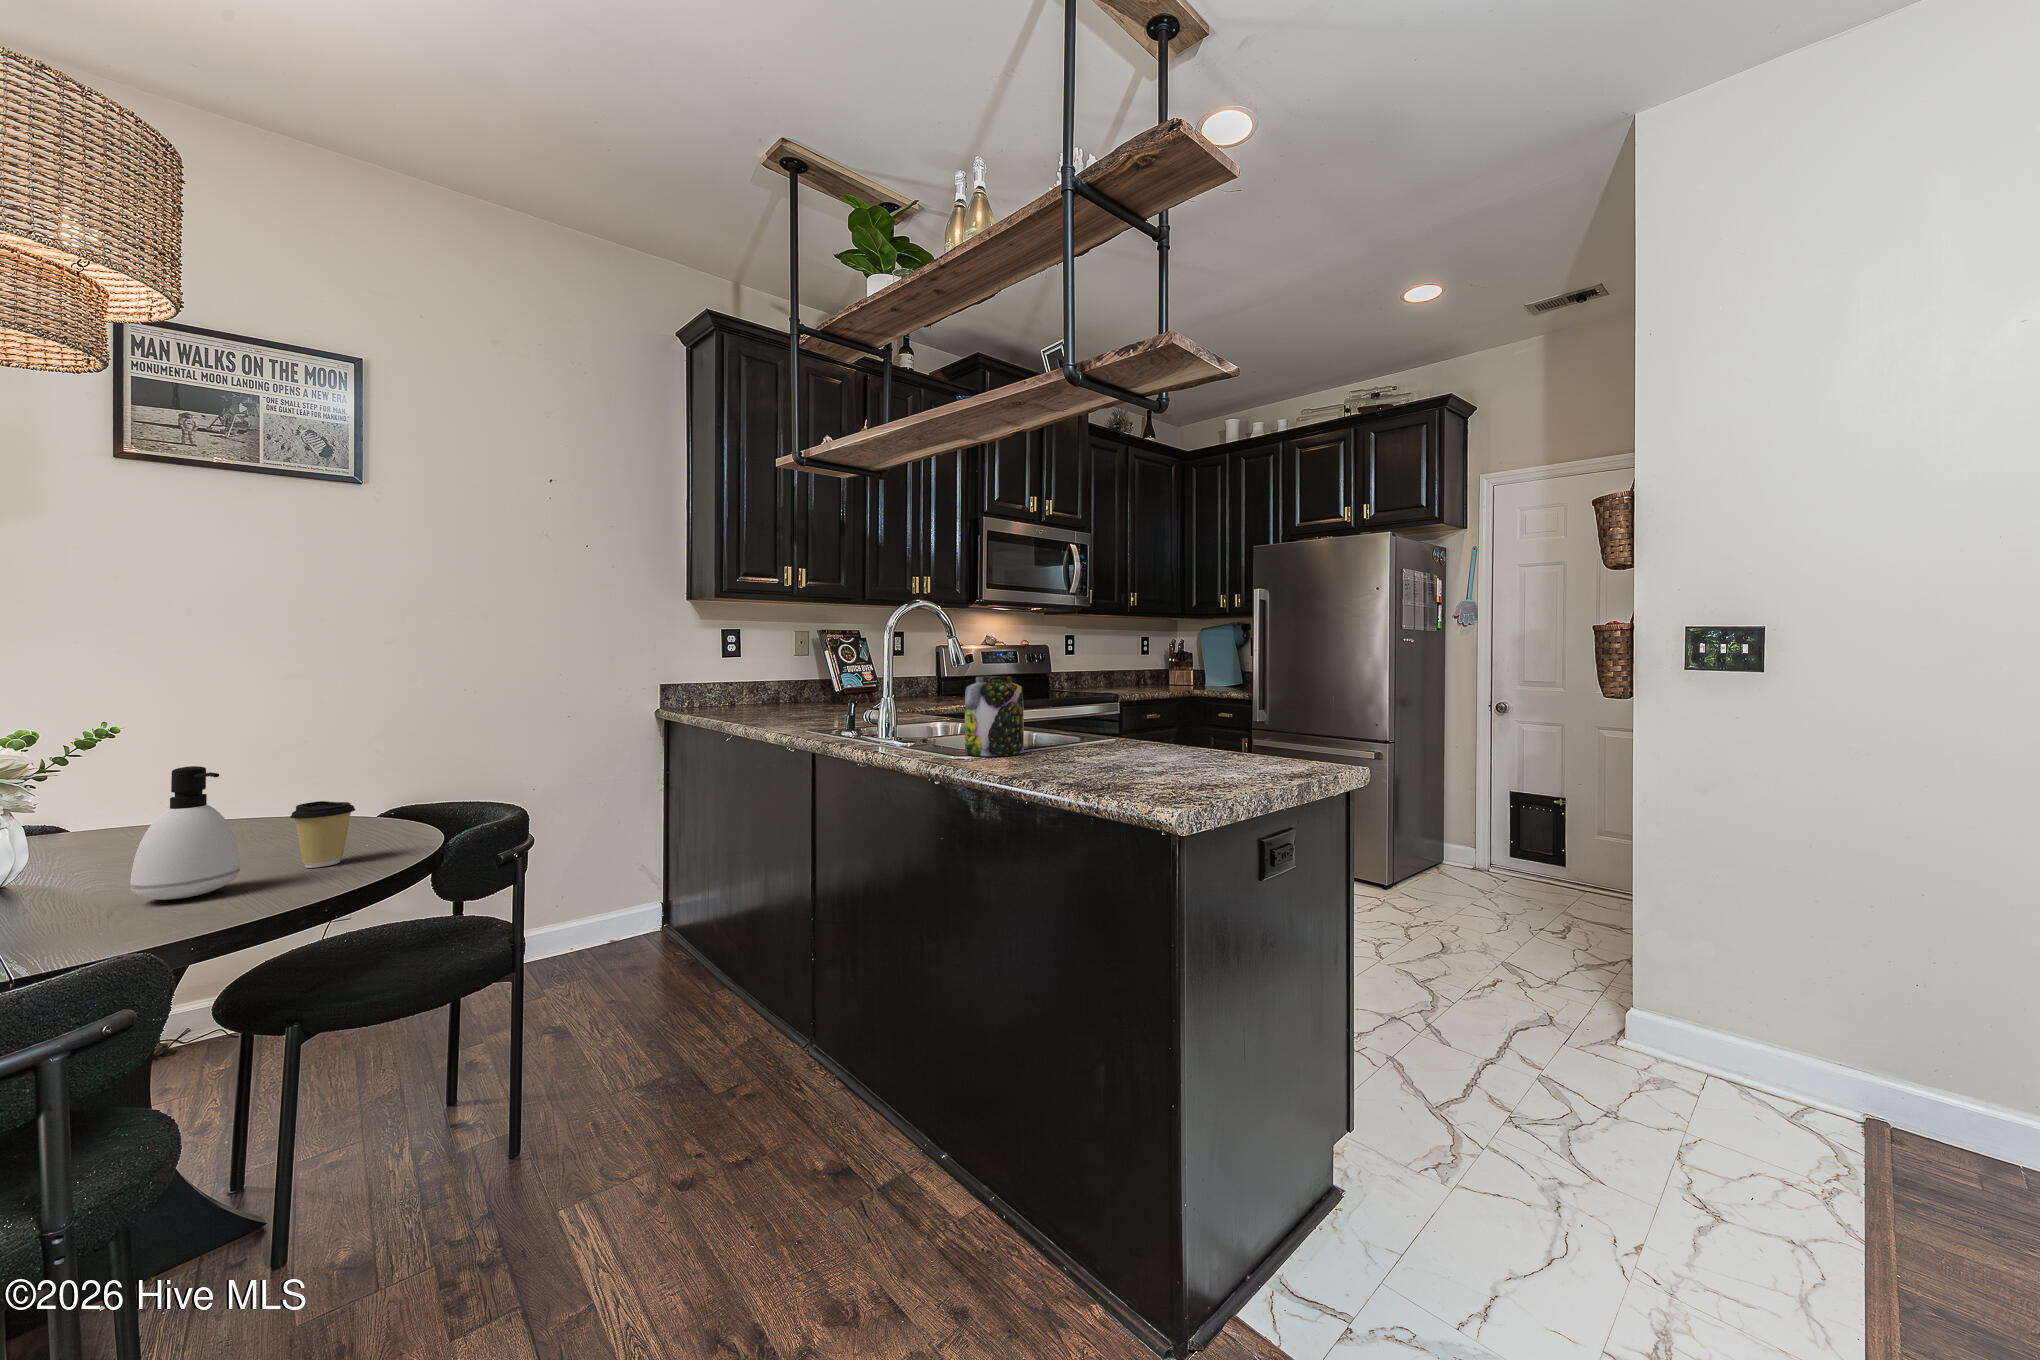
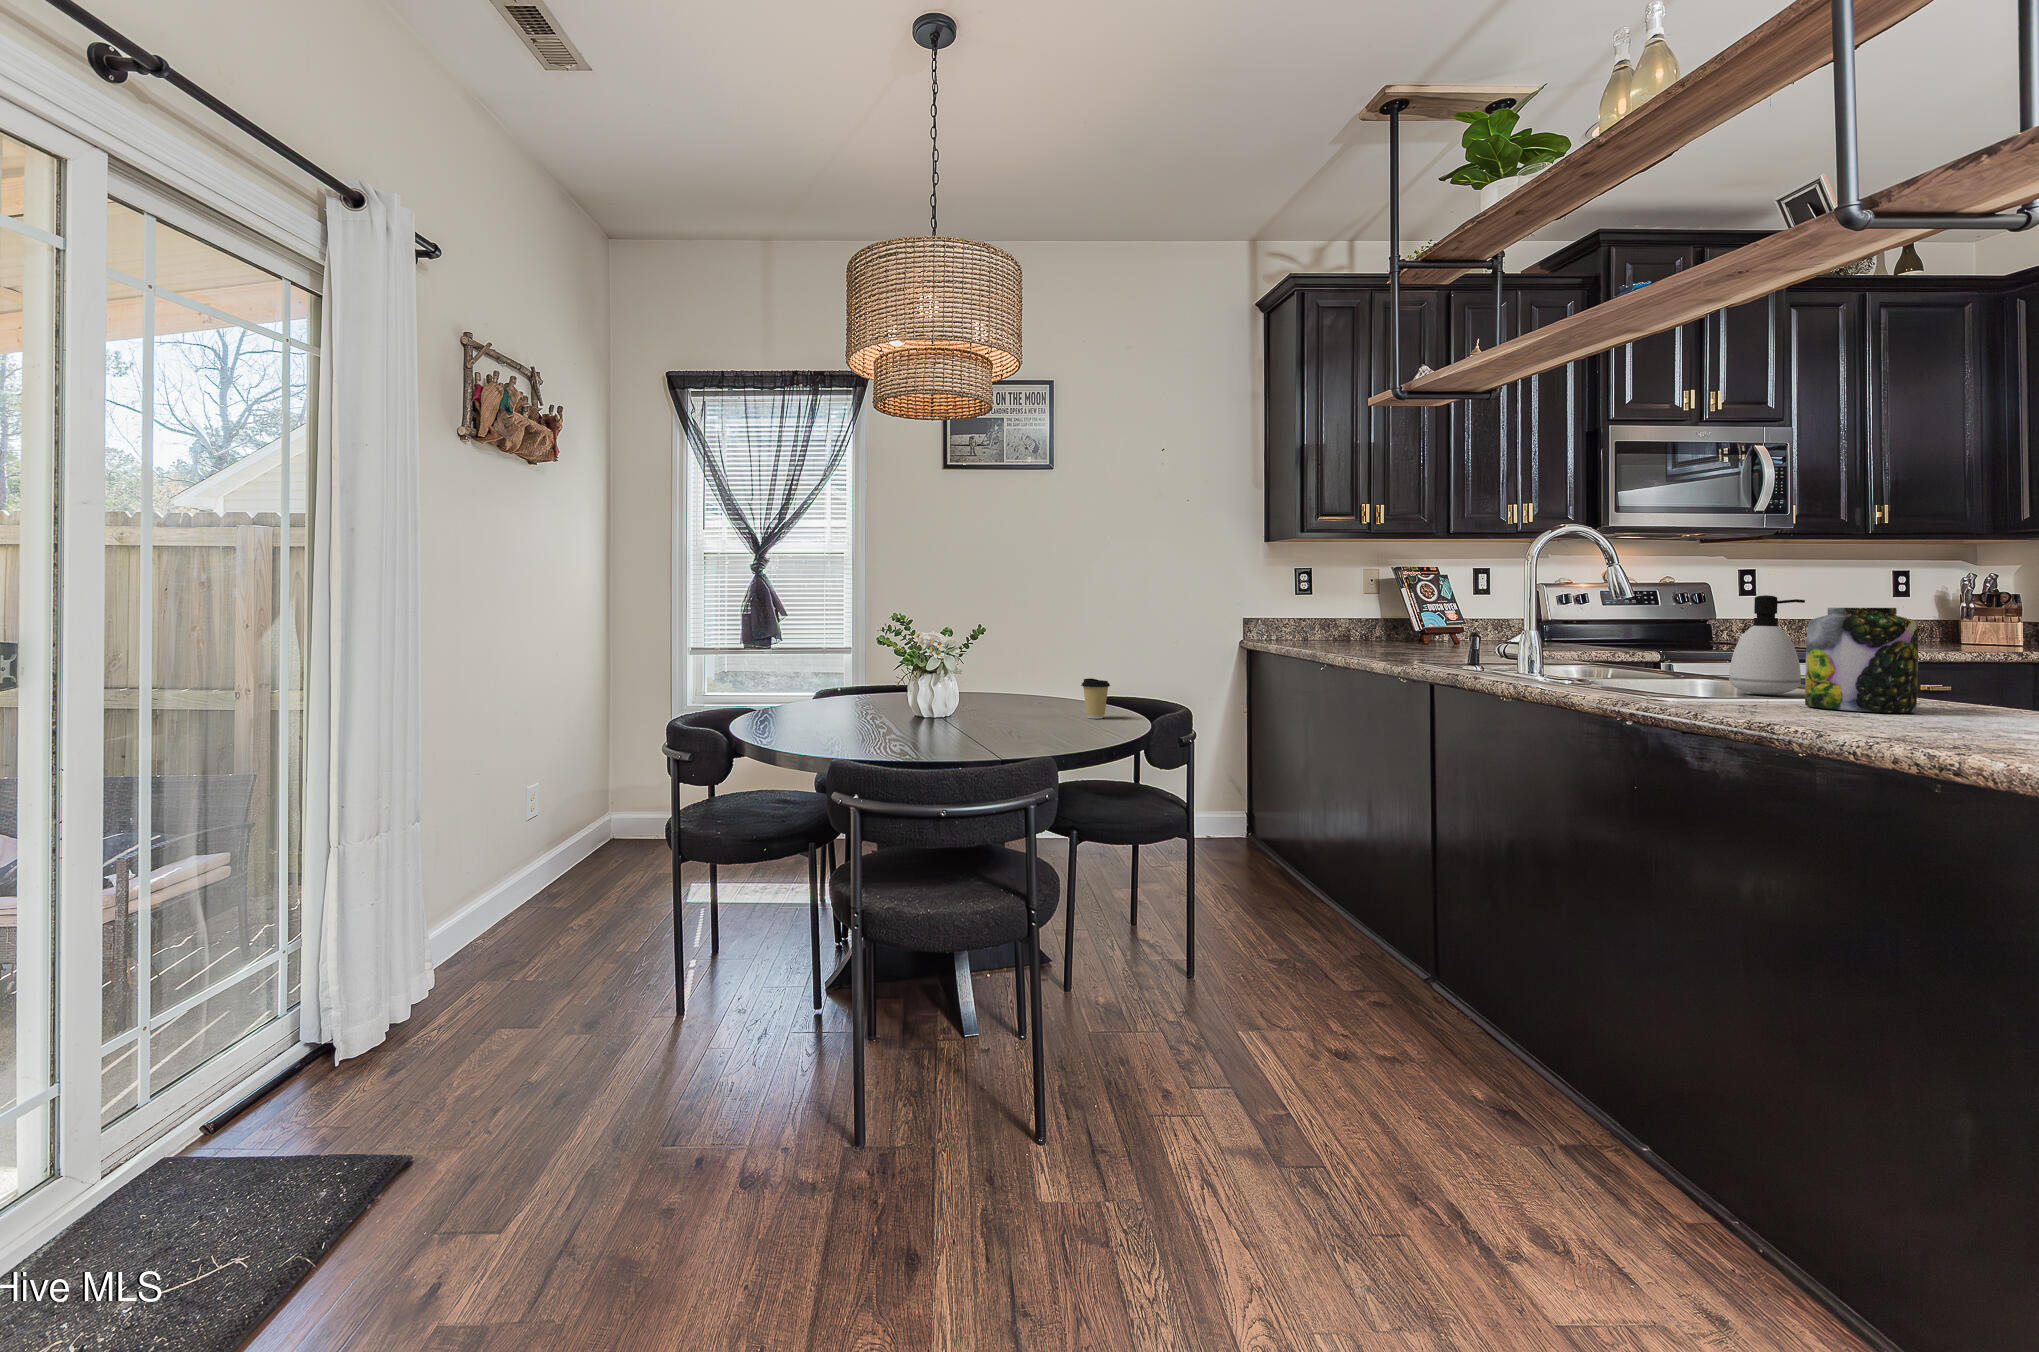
jar: present [965,676,1024,756] -> present [1805,608,1918,713]
soap dispenser: present [130,766,240,900] -> present [1729,595,1805,695]

